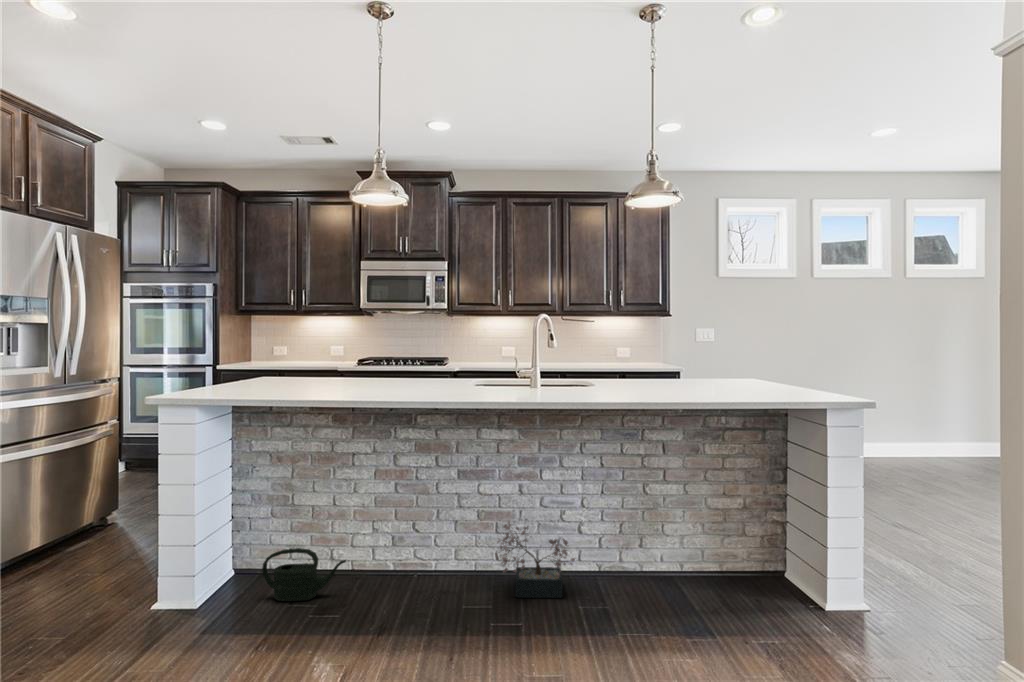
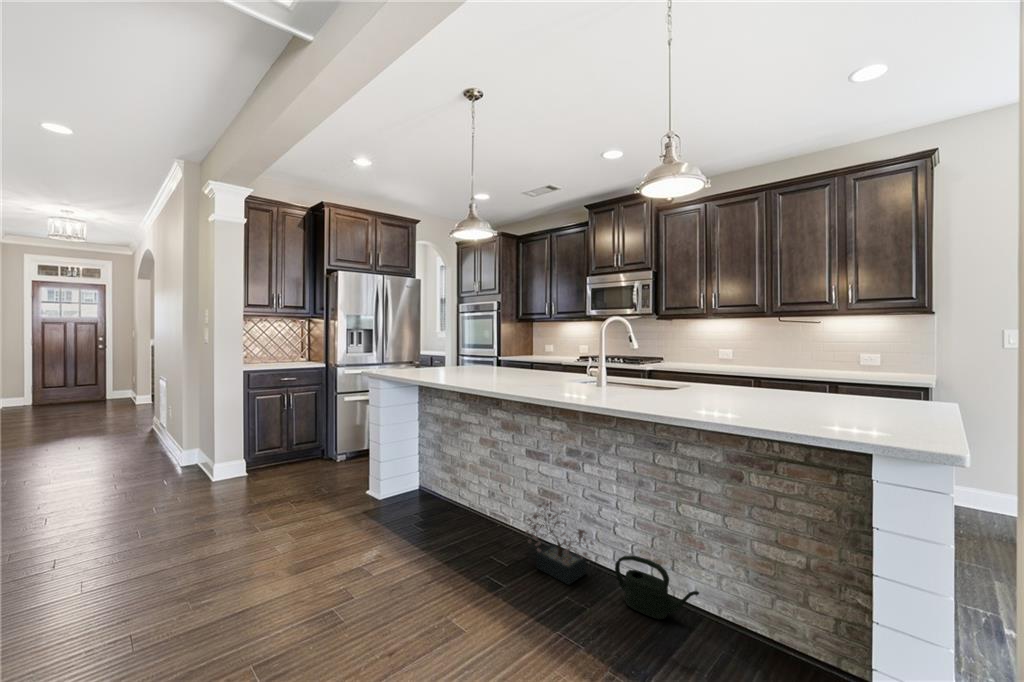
watering can: present [262,548,346,601] -> present [615,556,699,619]

